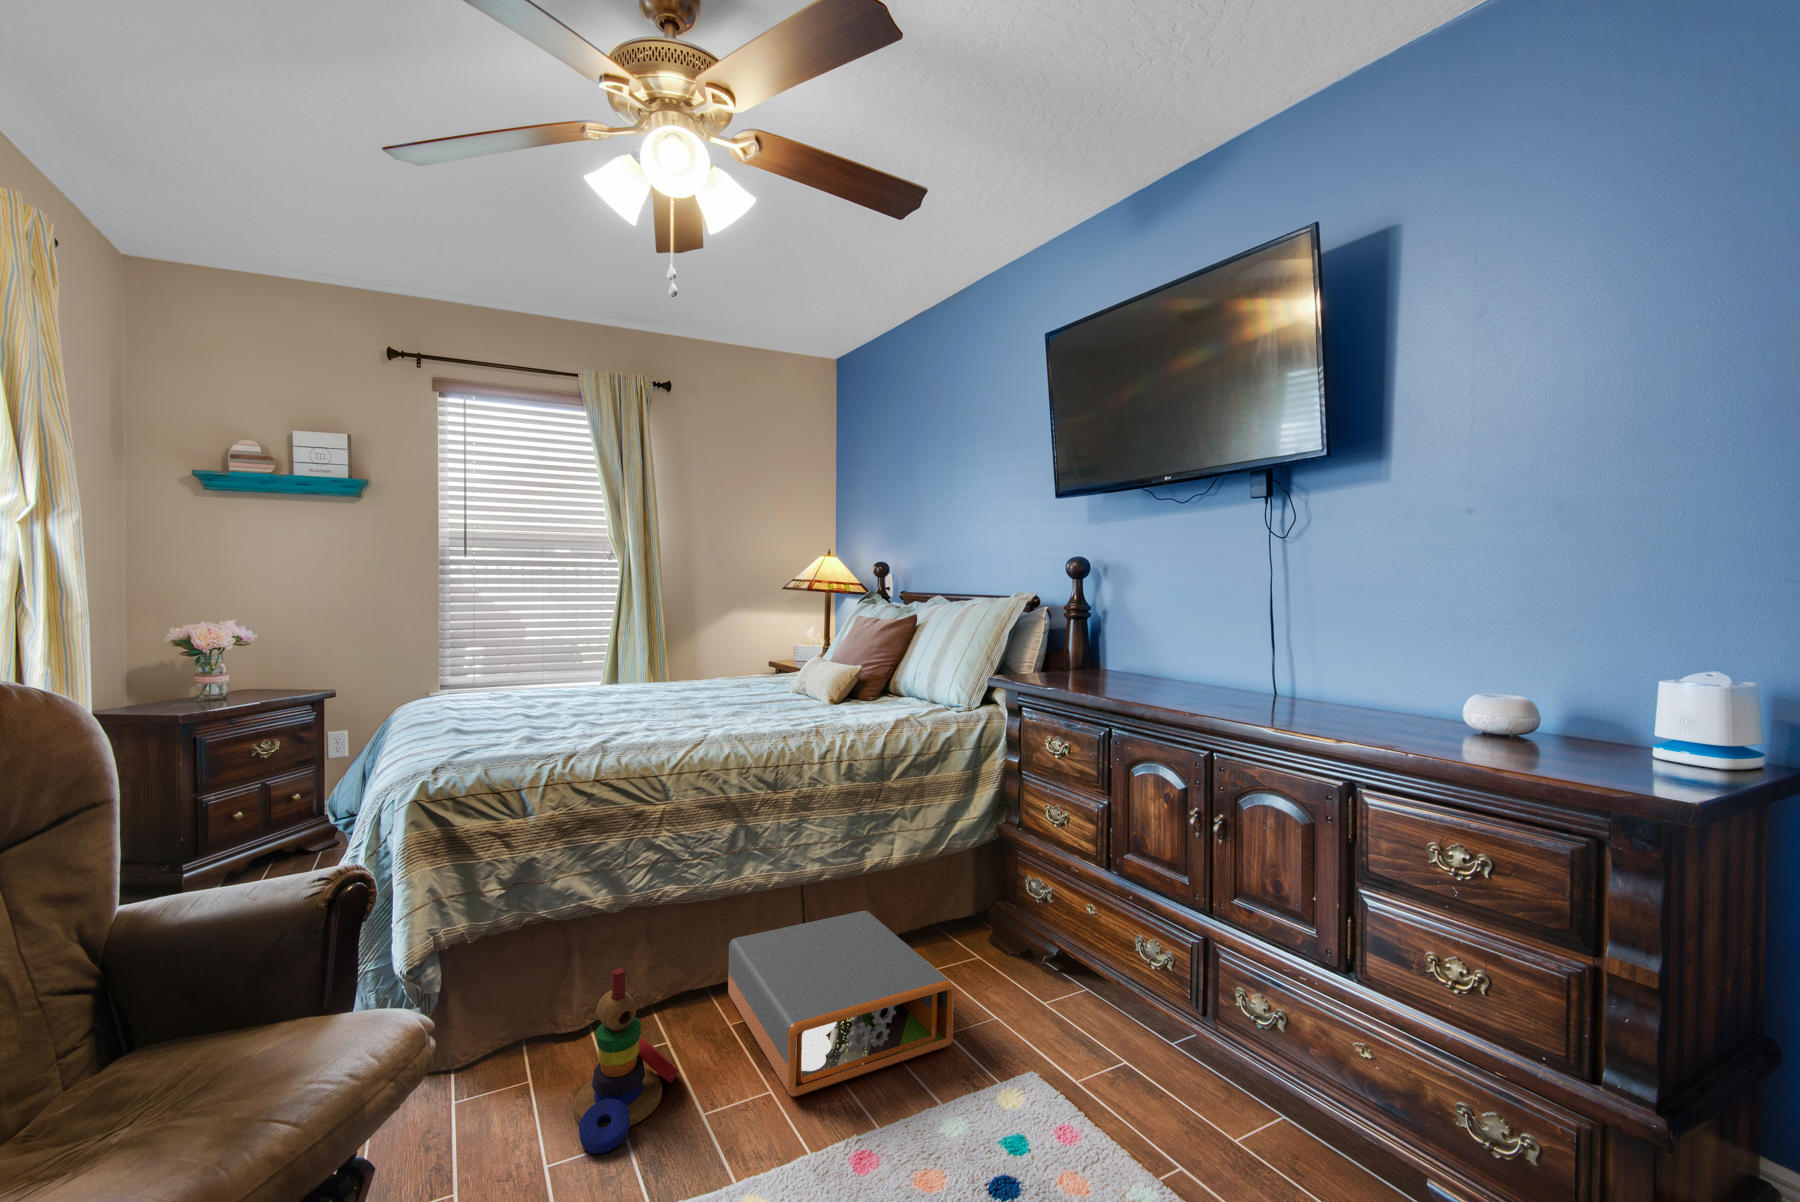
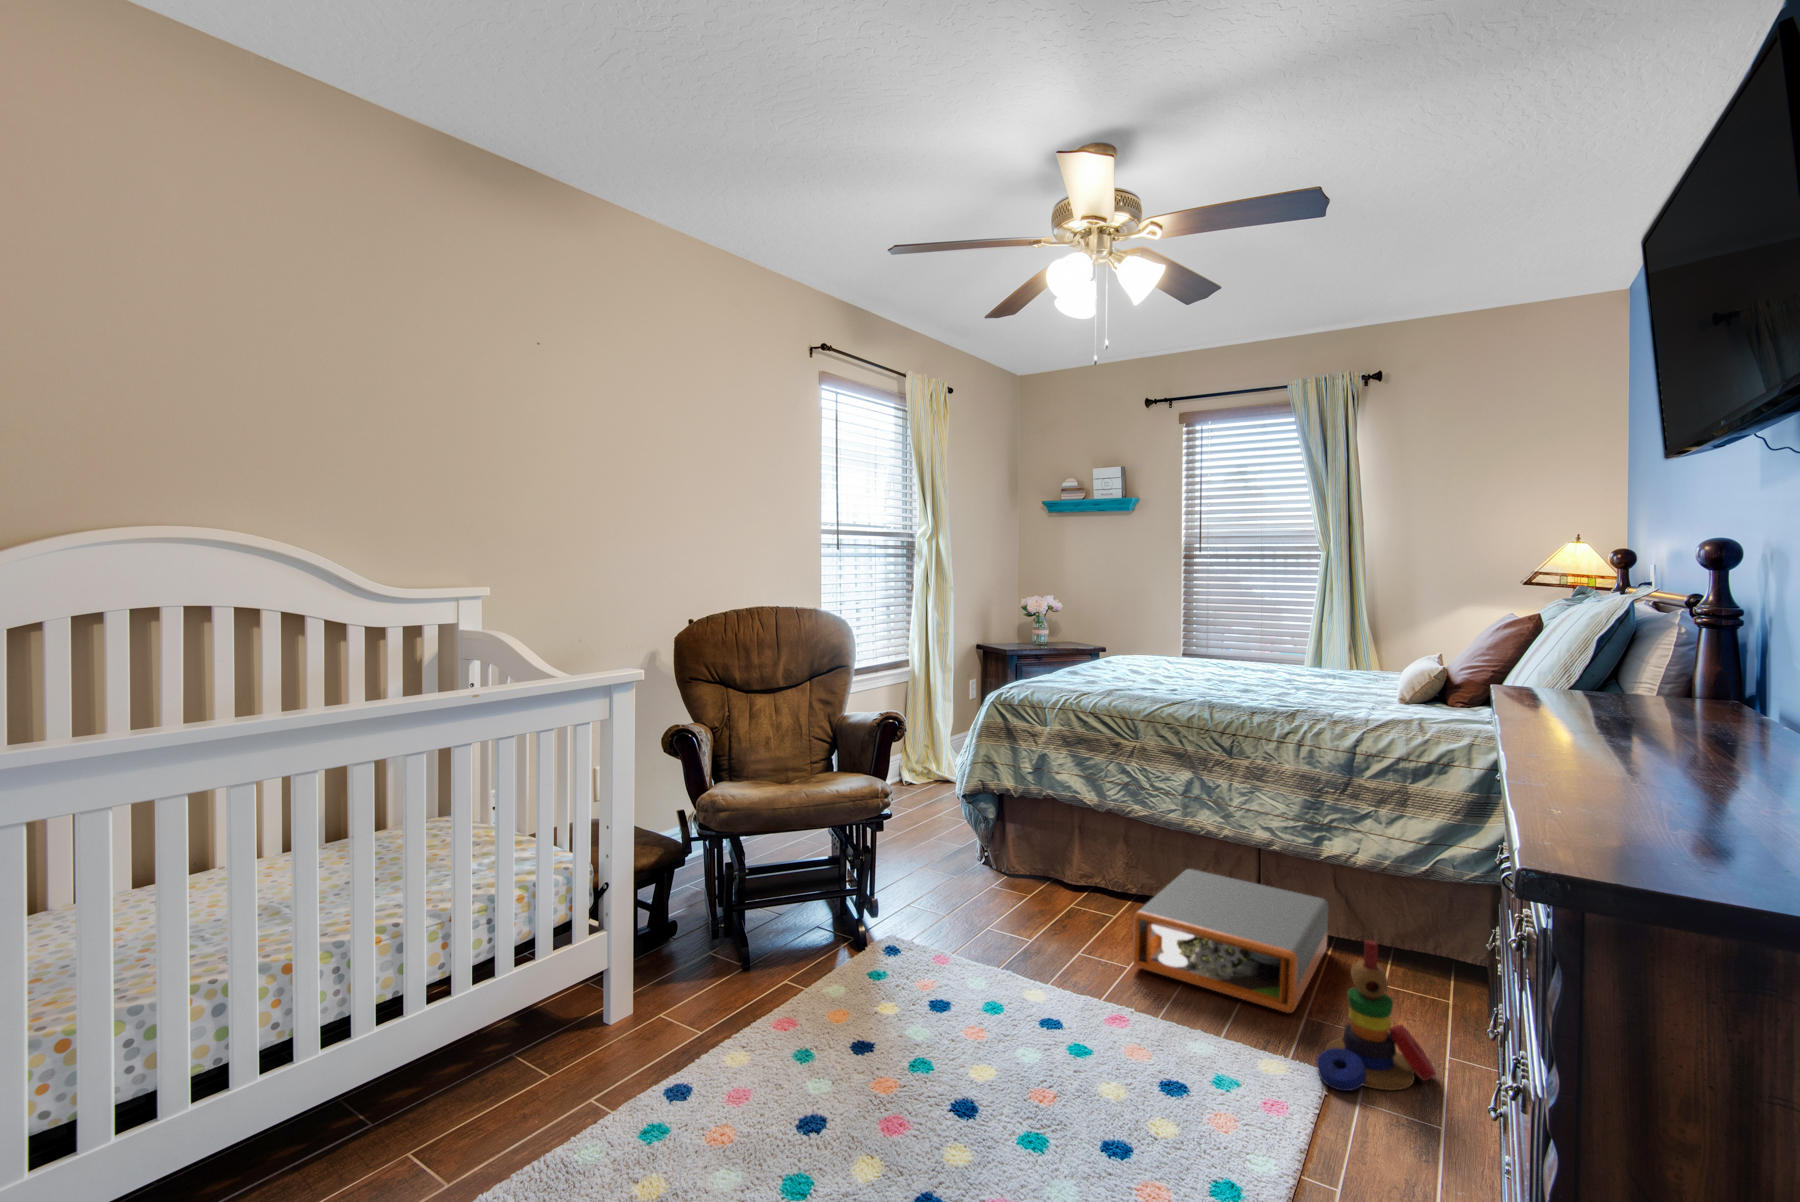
stacking toy: present [574,968,678,1154] -> present [1317,940,1436,1091]

